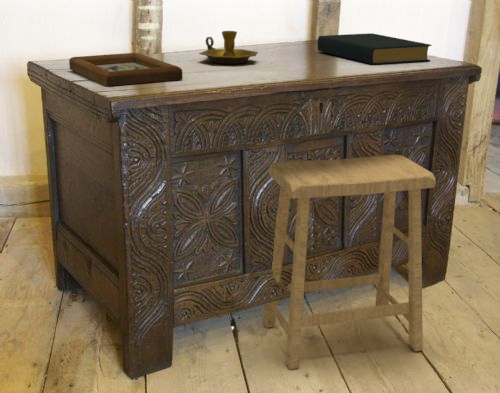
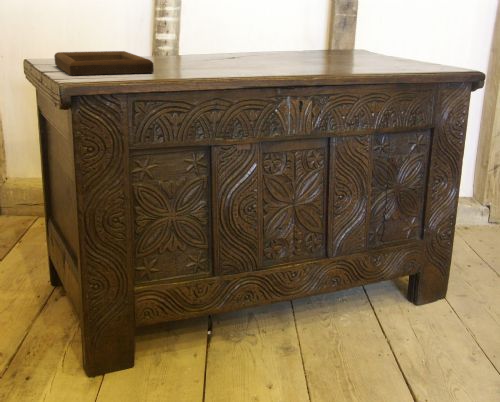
candlestick: present [199,31,258,64] -> none [190,33,251,65]
hardback book: present [318,33,431,65] -> none [321,43,433,68]
footstool: present [262,155,436,369] -> none [241,160,415,379]

